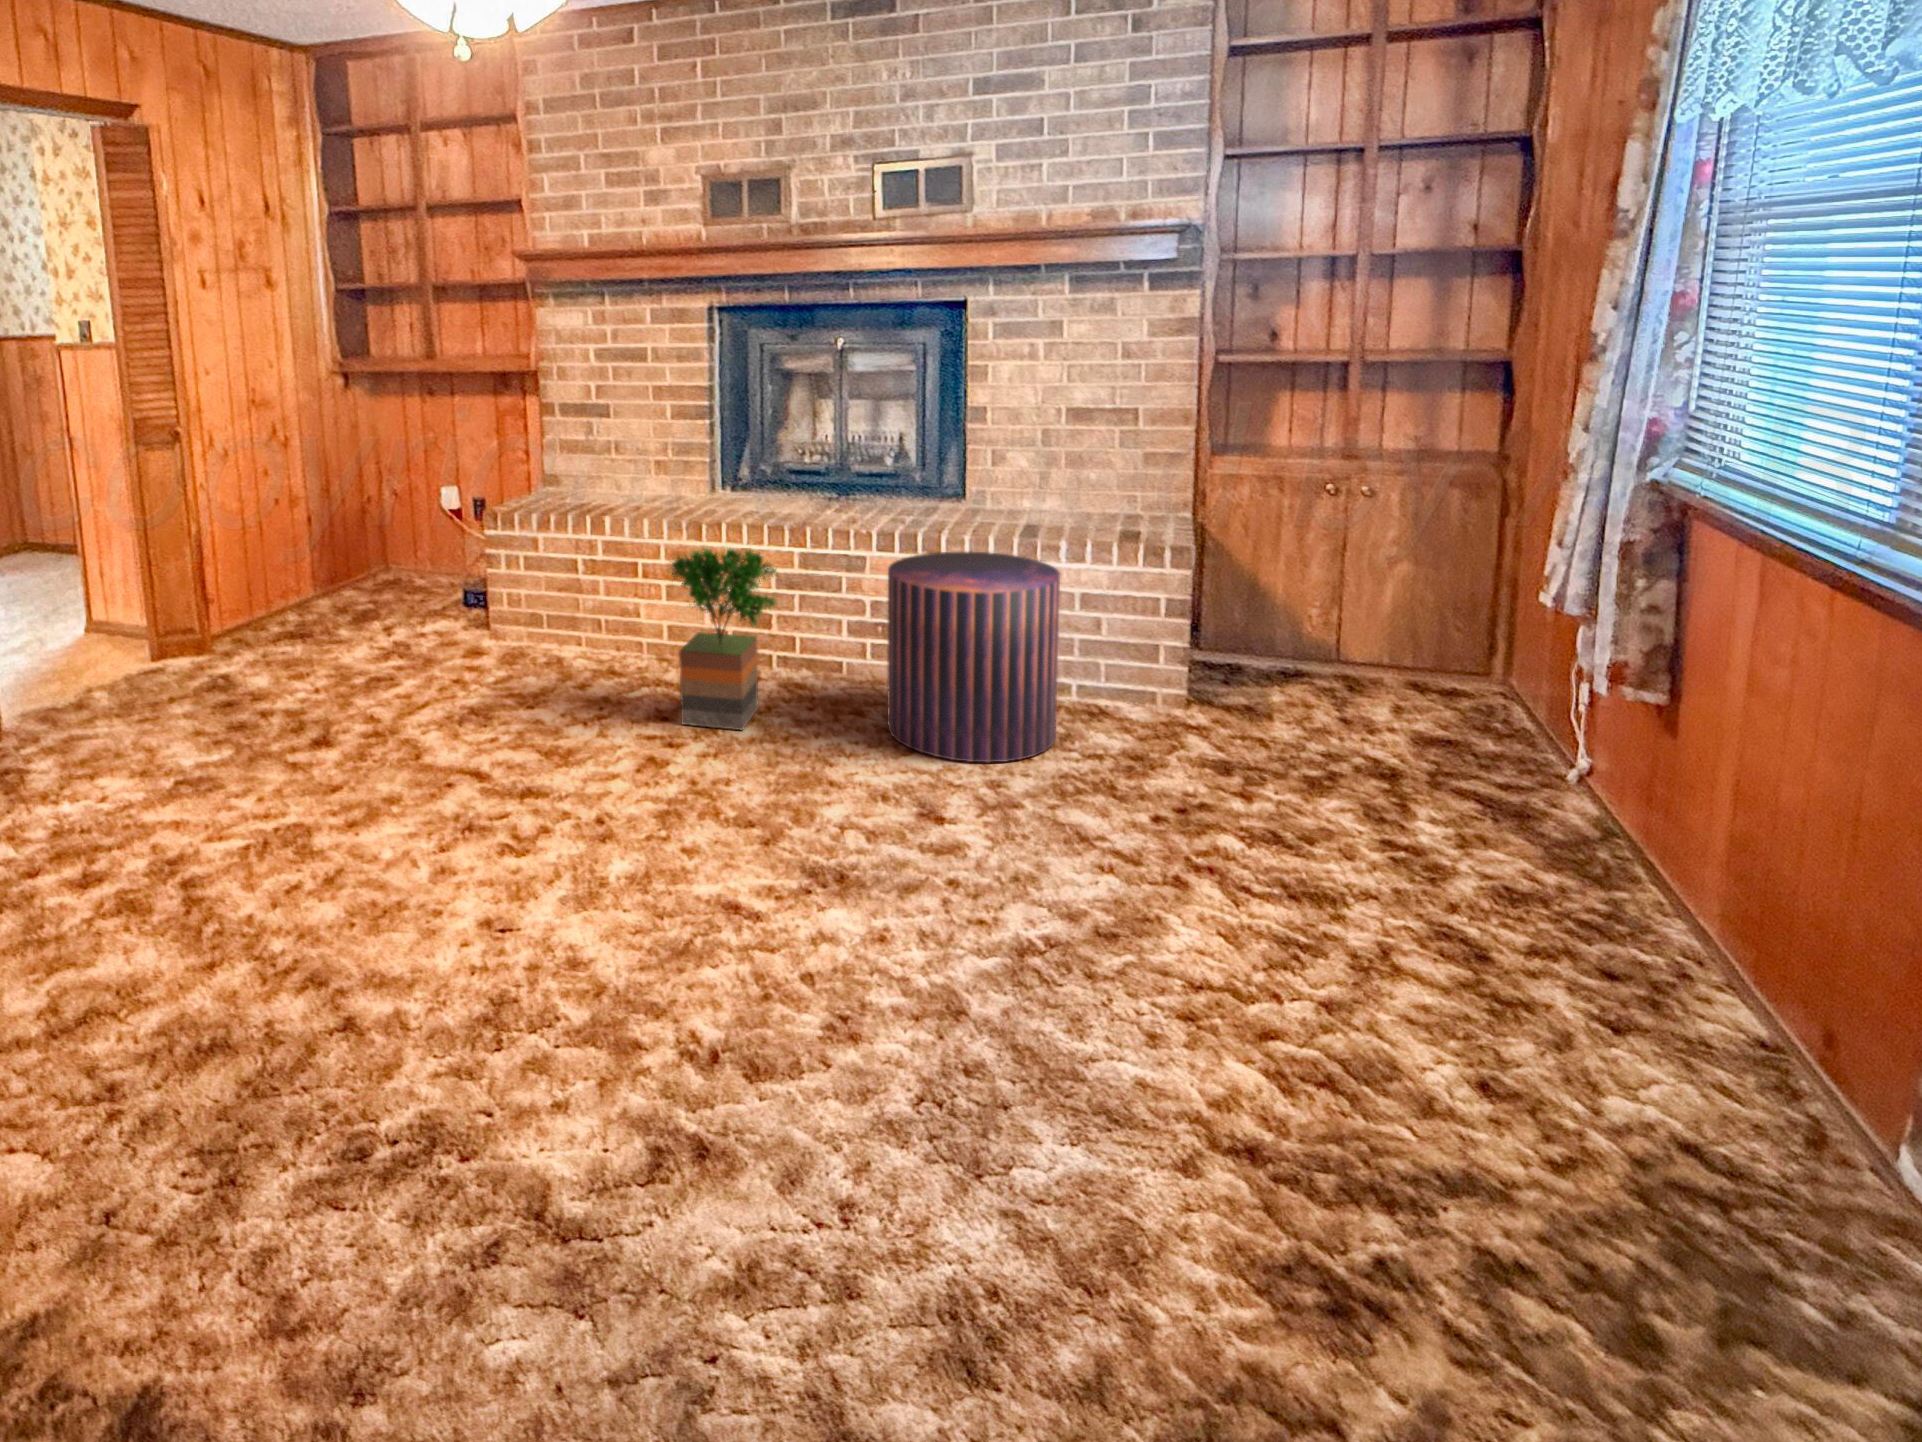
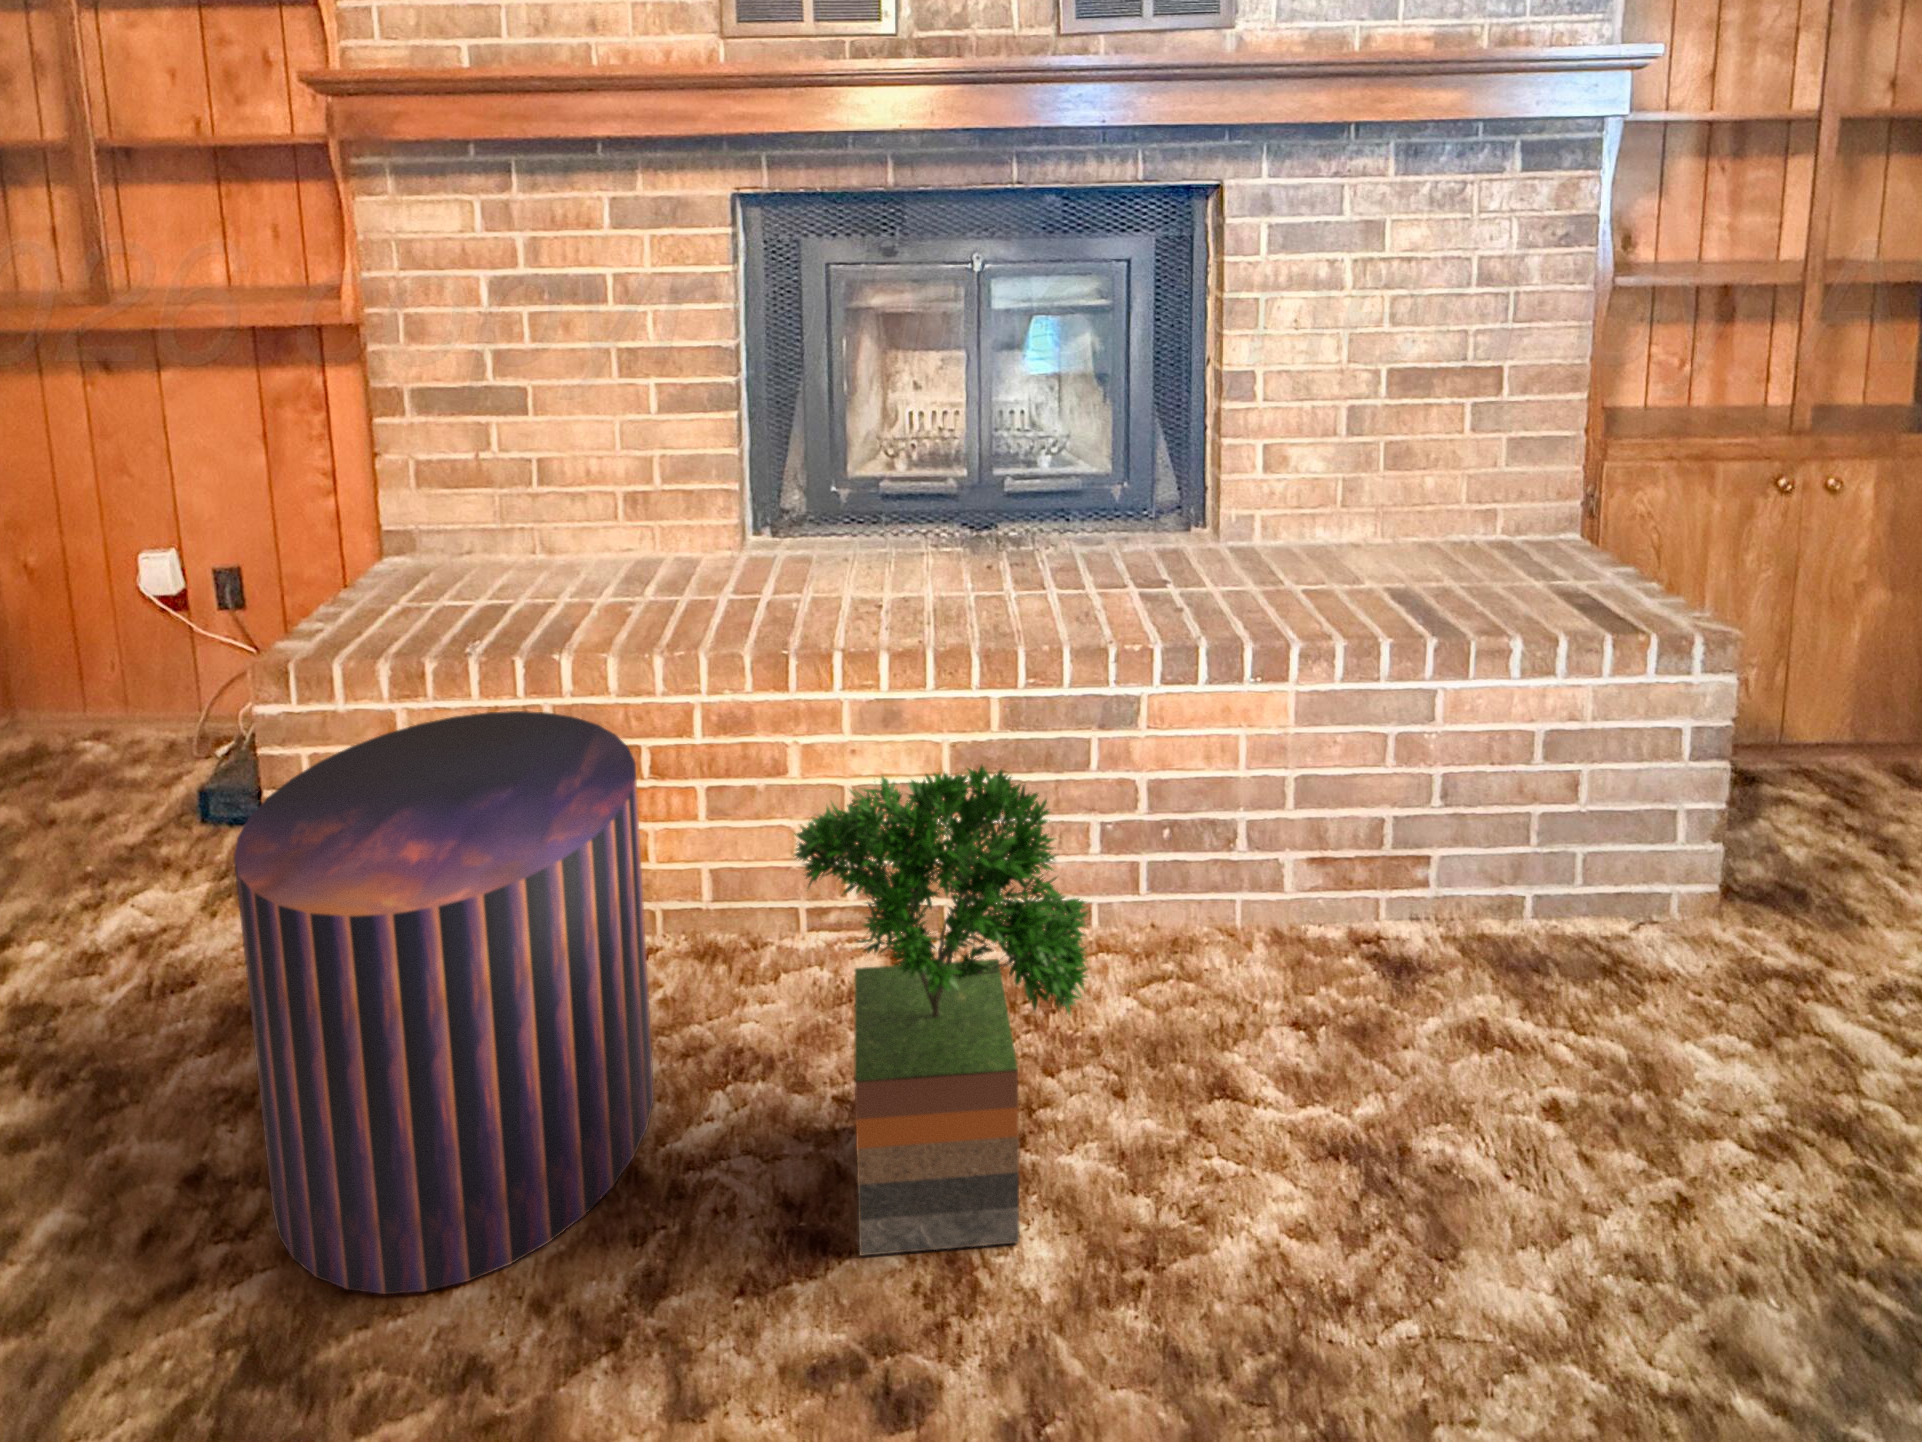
pouf: present [887,552,1060,762] -> present [234,711,654,1294]

